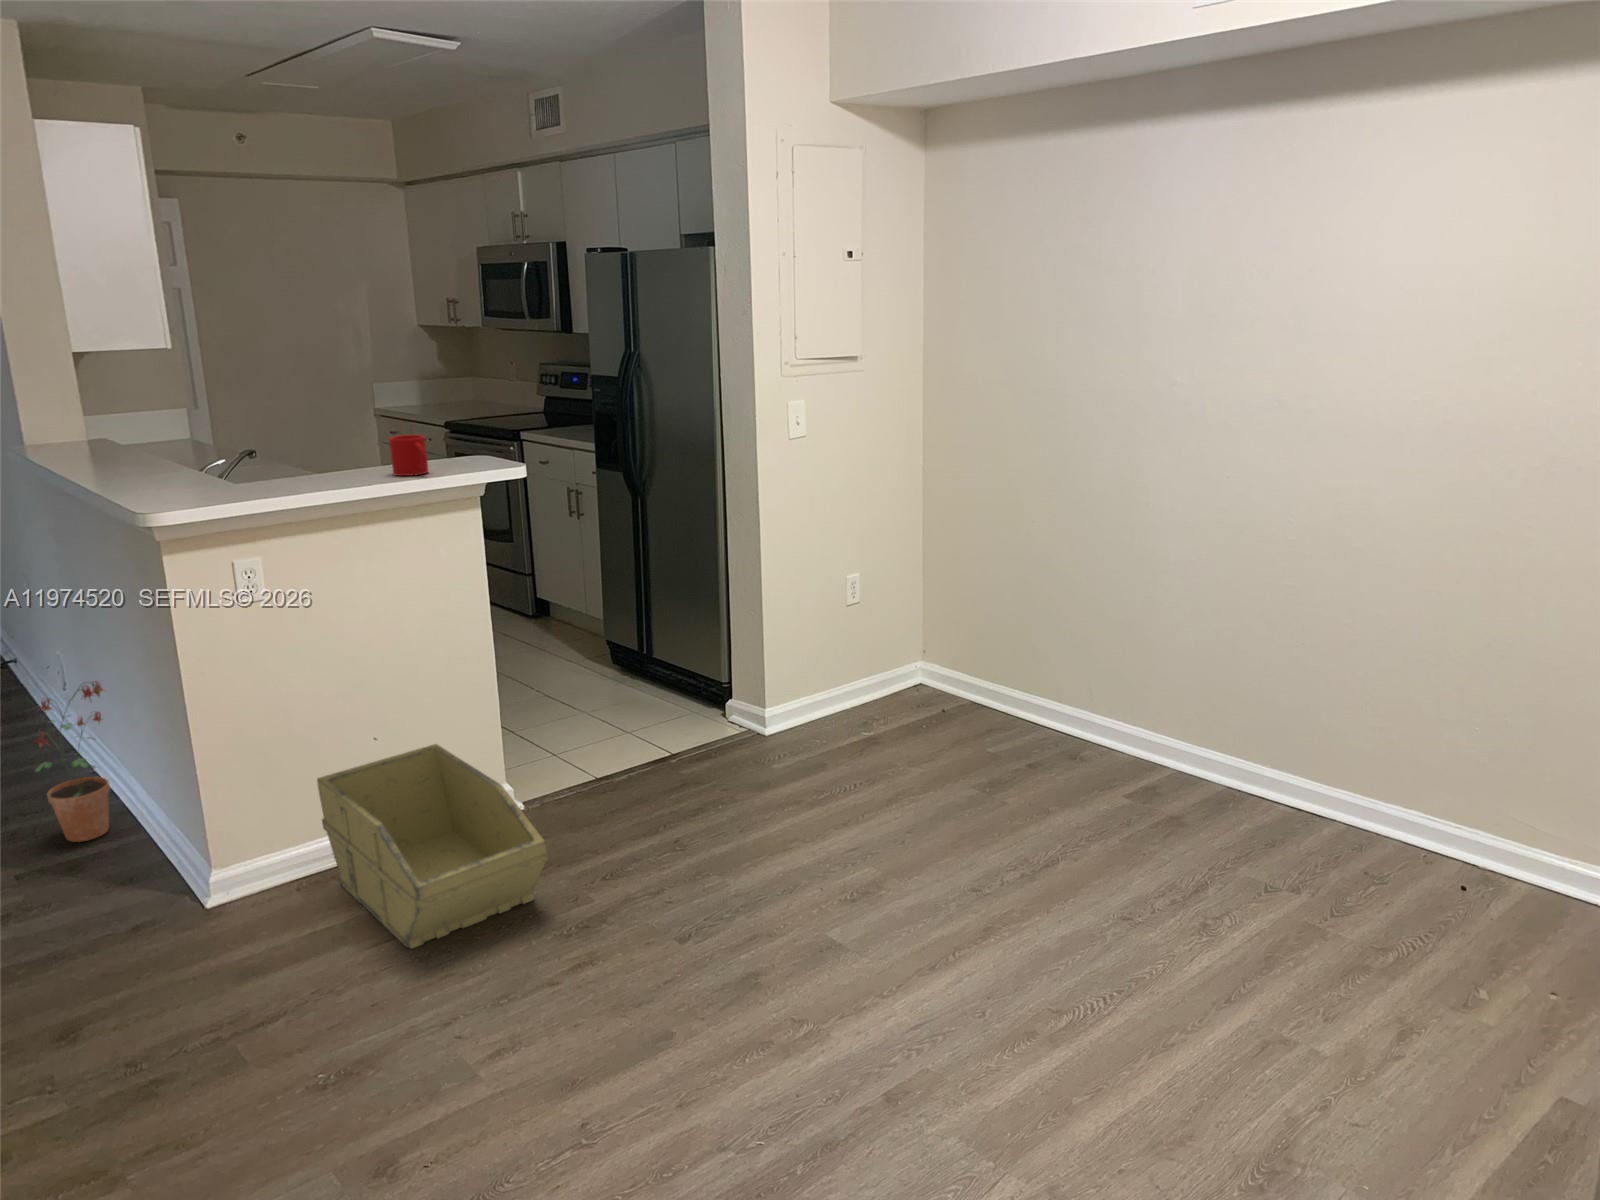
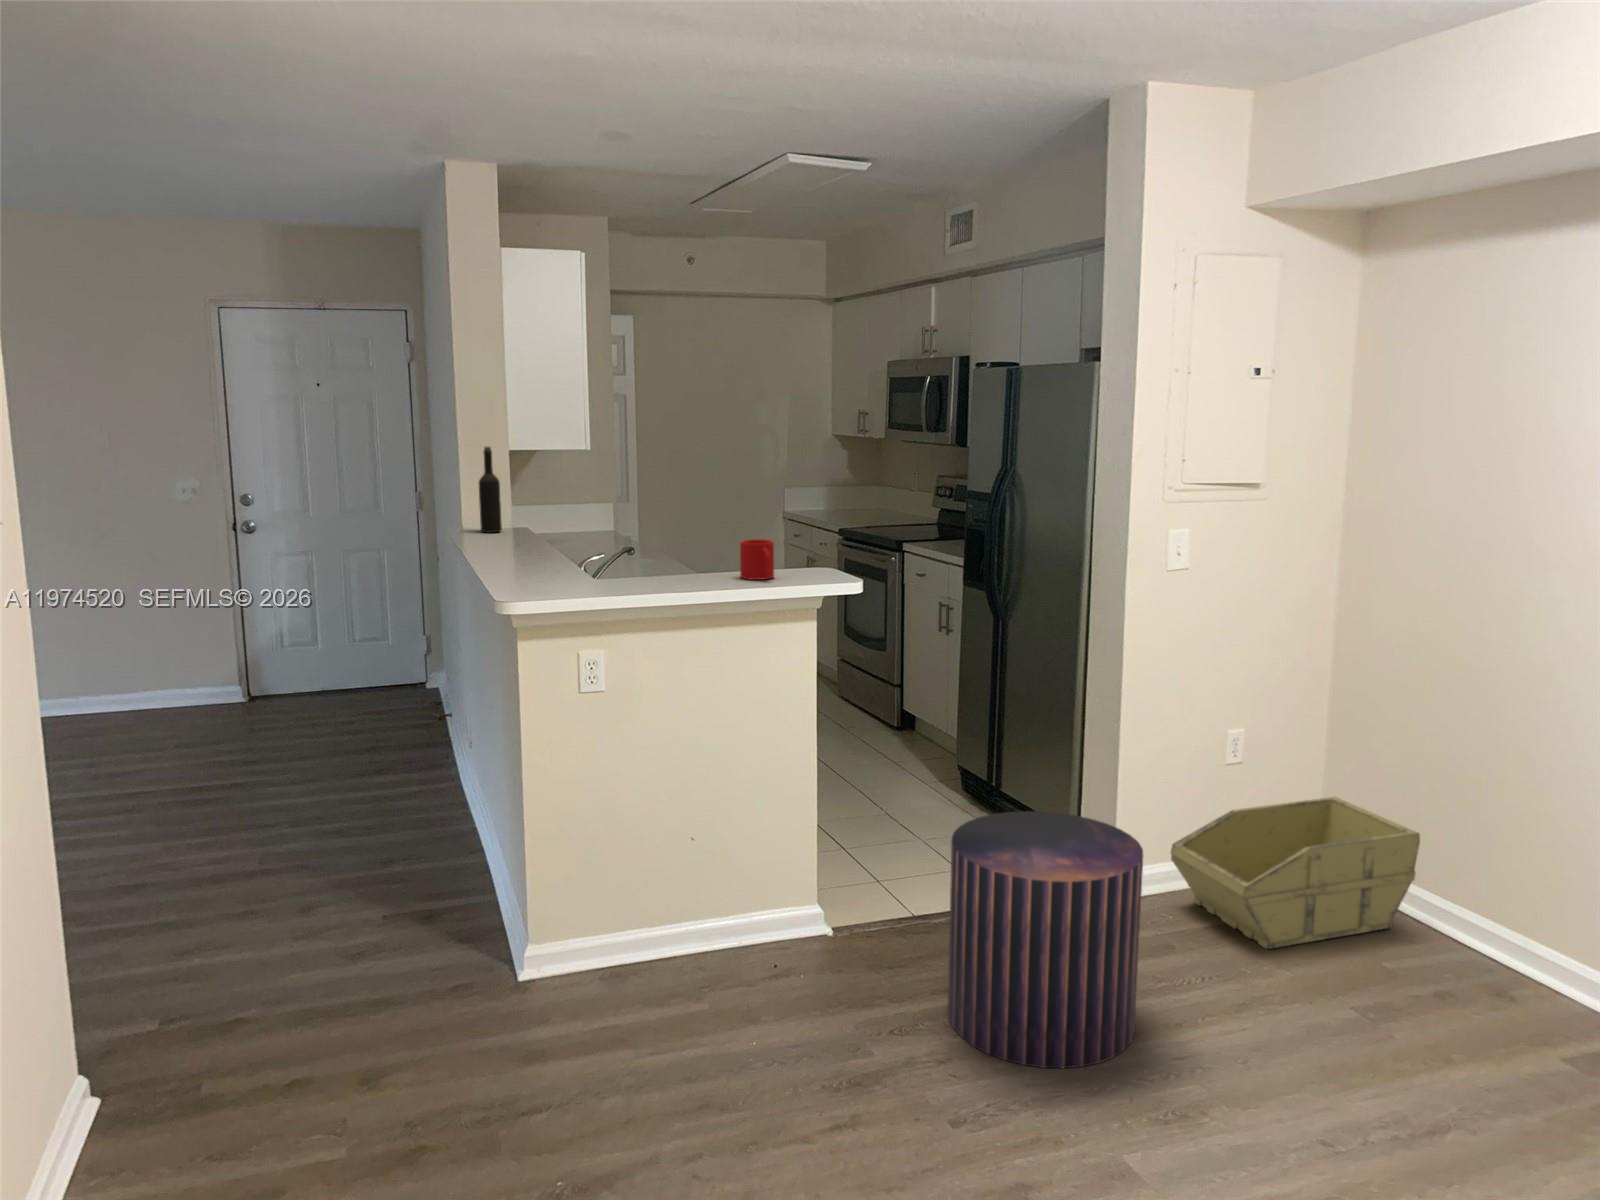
wine bottle: none [47,354,83,451] -> present [479,447,502,533]
pouf: none [639,662,811,881] -> present [948,811,1143,1068]
potted plant: present [35,681,110,842] -> none [407,743,478,891]
storage bin: present [317,744,548,949] -> present [1171,797,1420,949]

